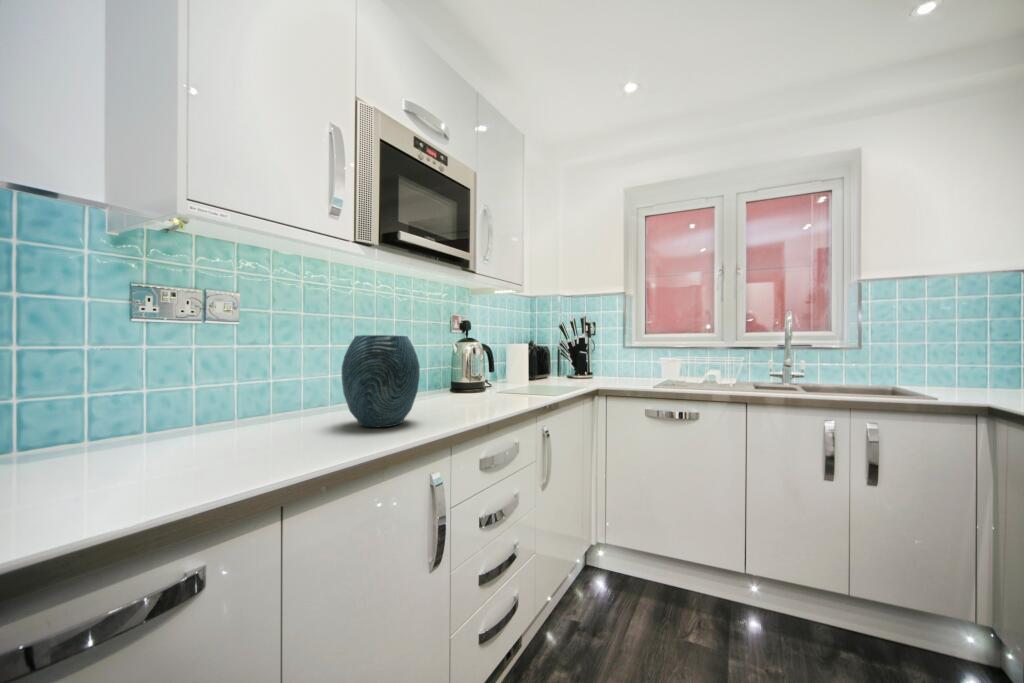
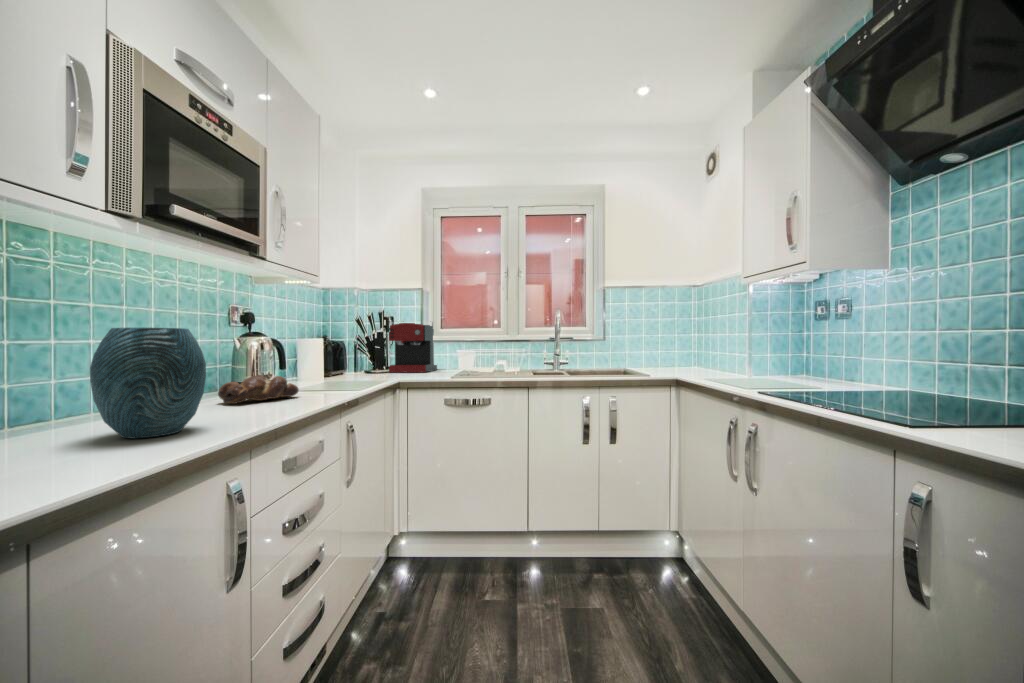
coffee maker: none [589,325,639,379] -> present [389,322,437,372]
bread loaf: none [439,377,502,401] -> present [218,375,299,404]

